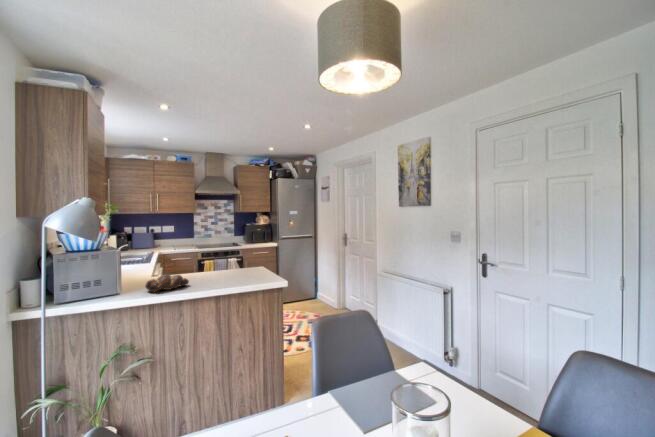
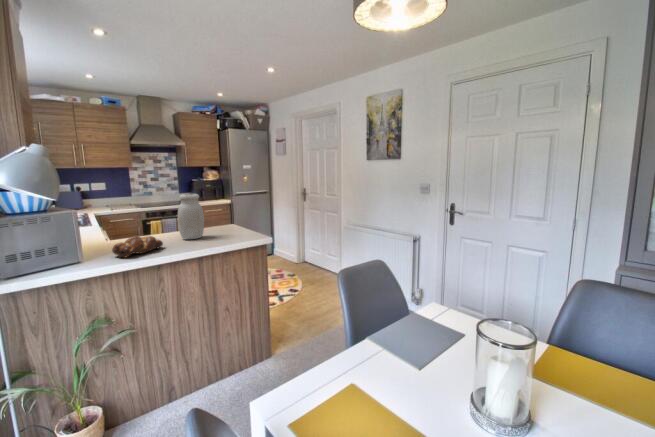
jar: none [207,238,229,279] -> present [178,194,204,239]

